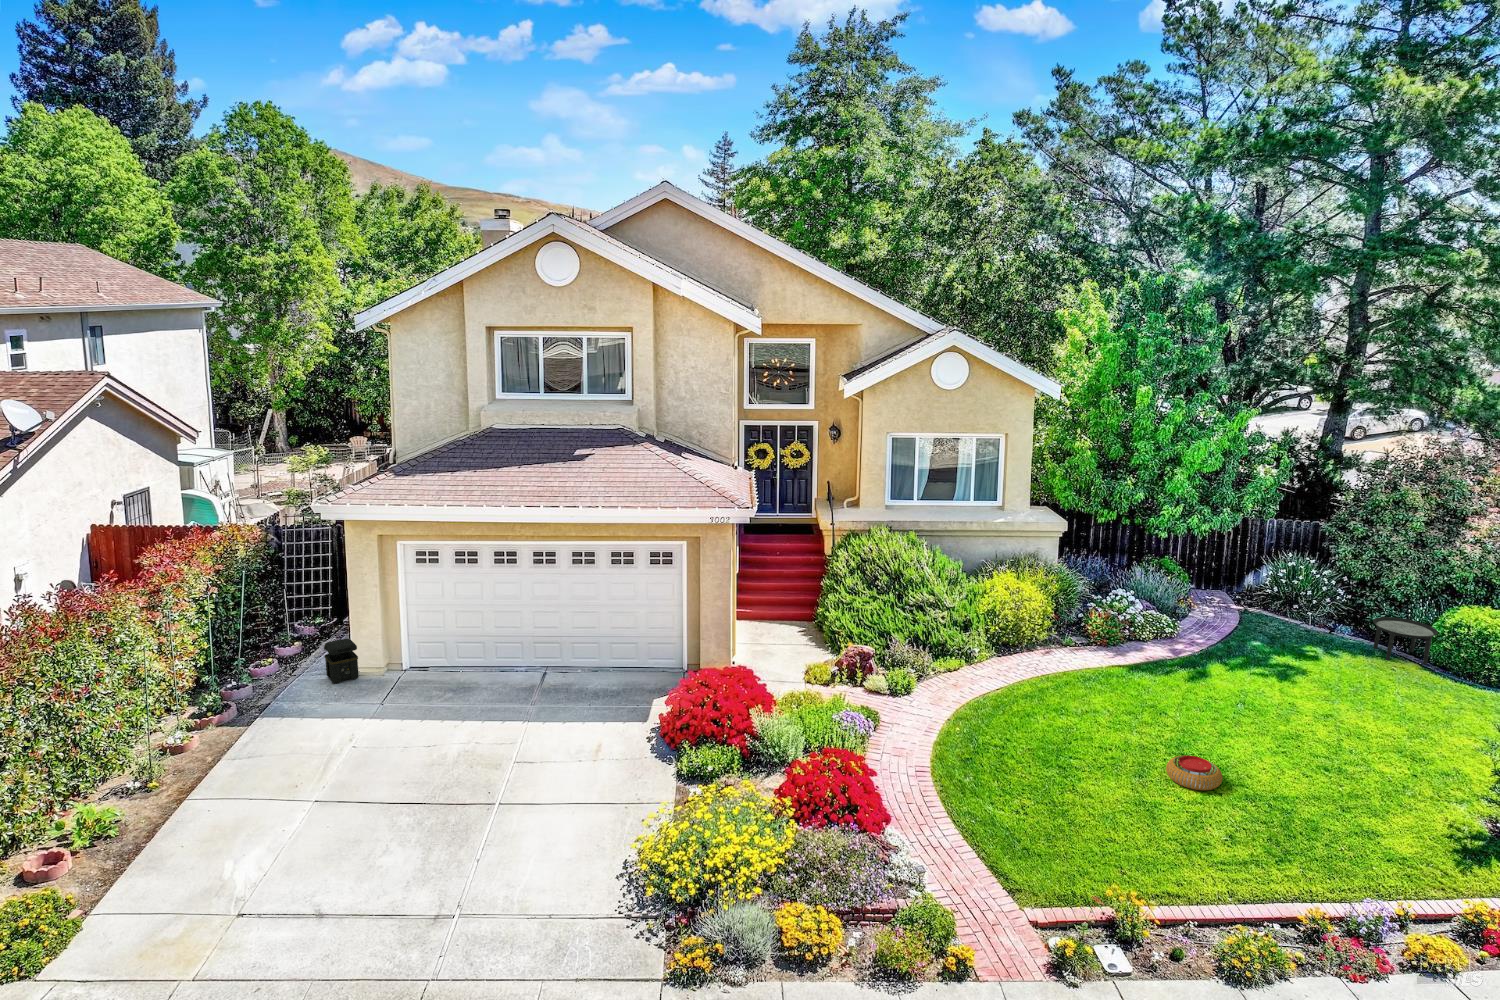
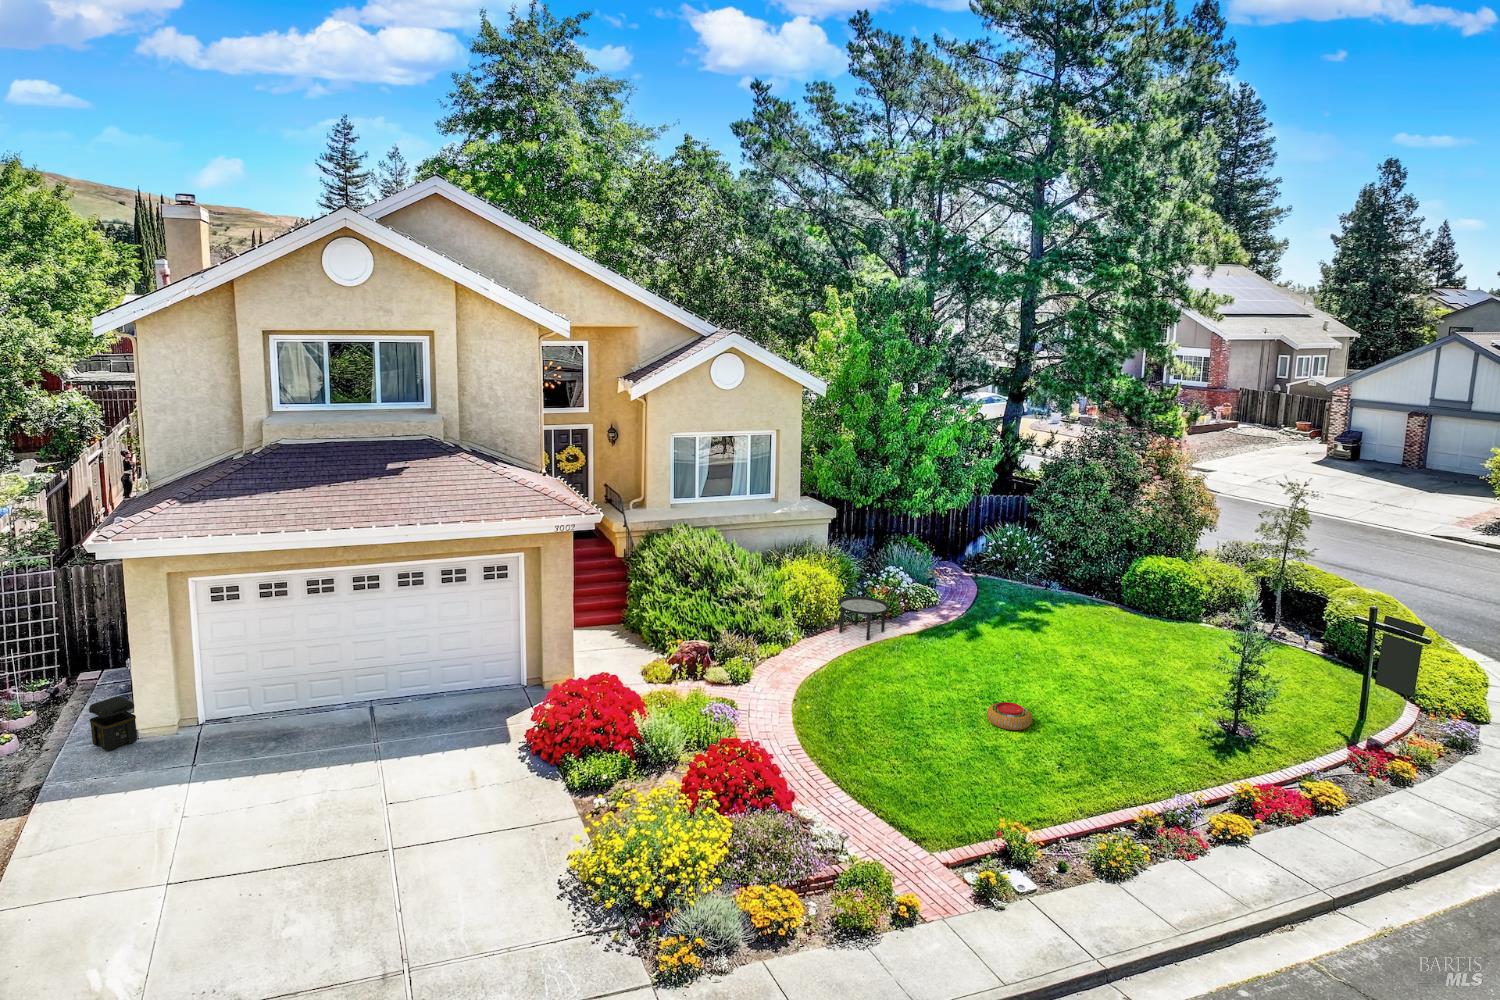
round table: present [1373,617,1438,664] -> present [838,596,889,640]

